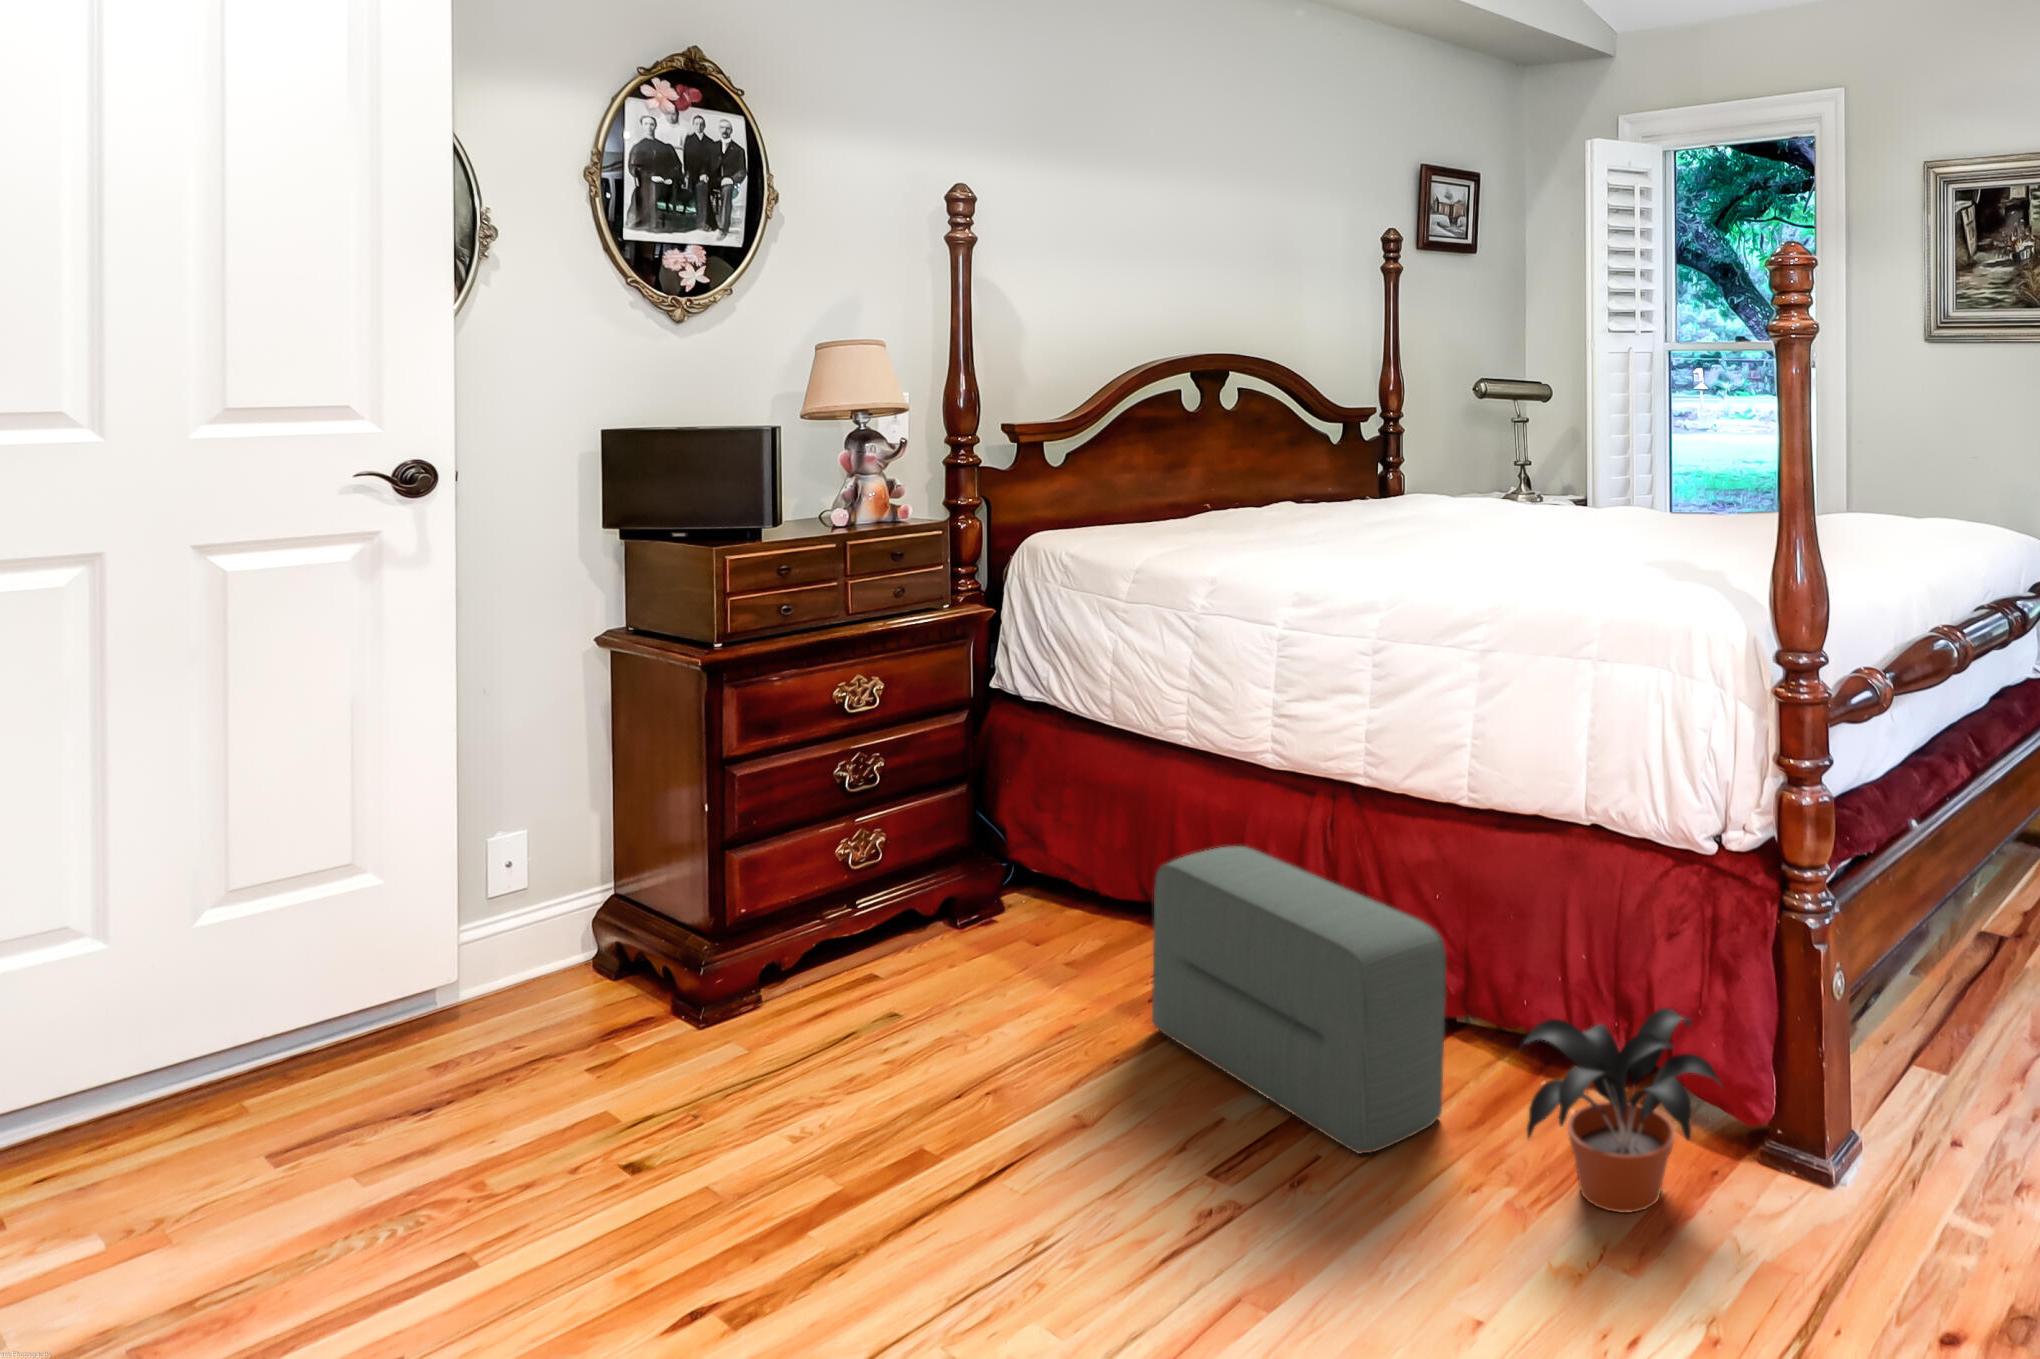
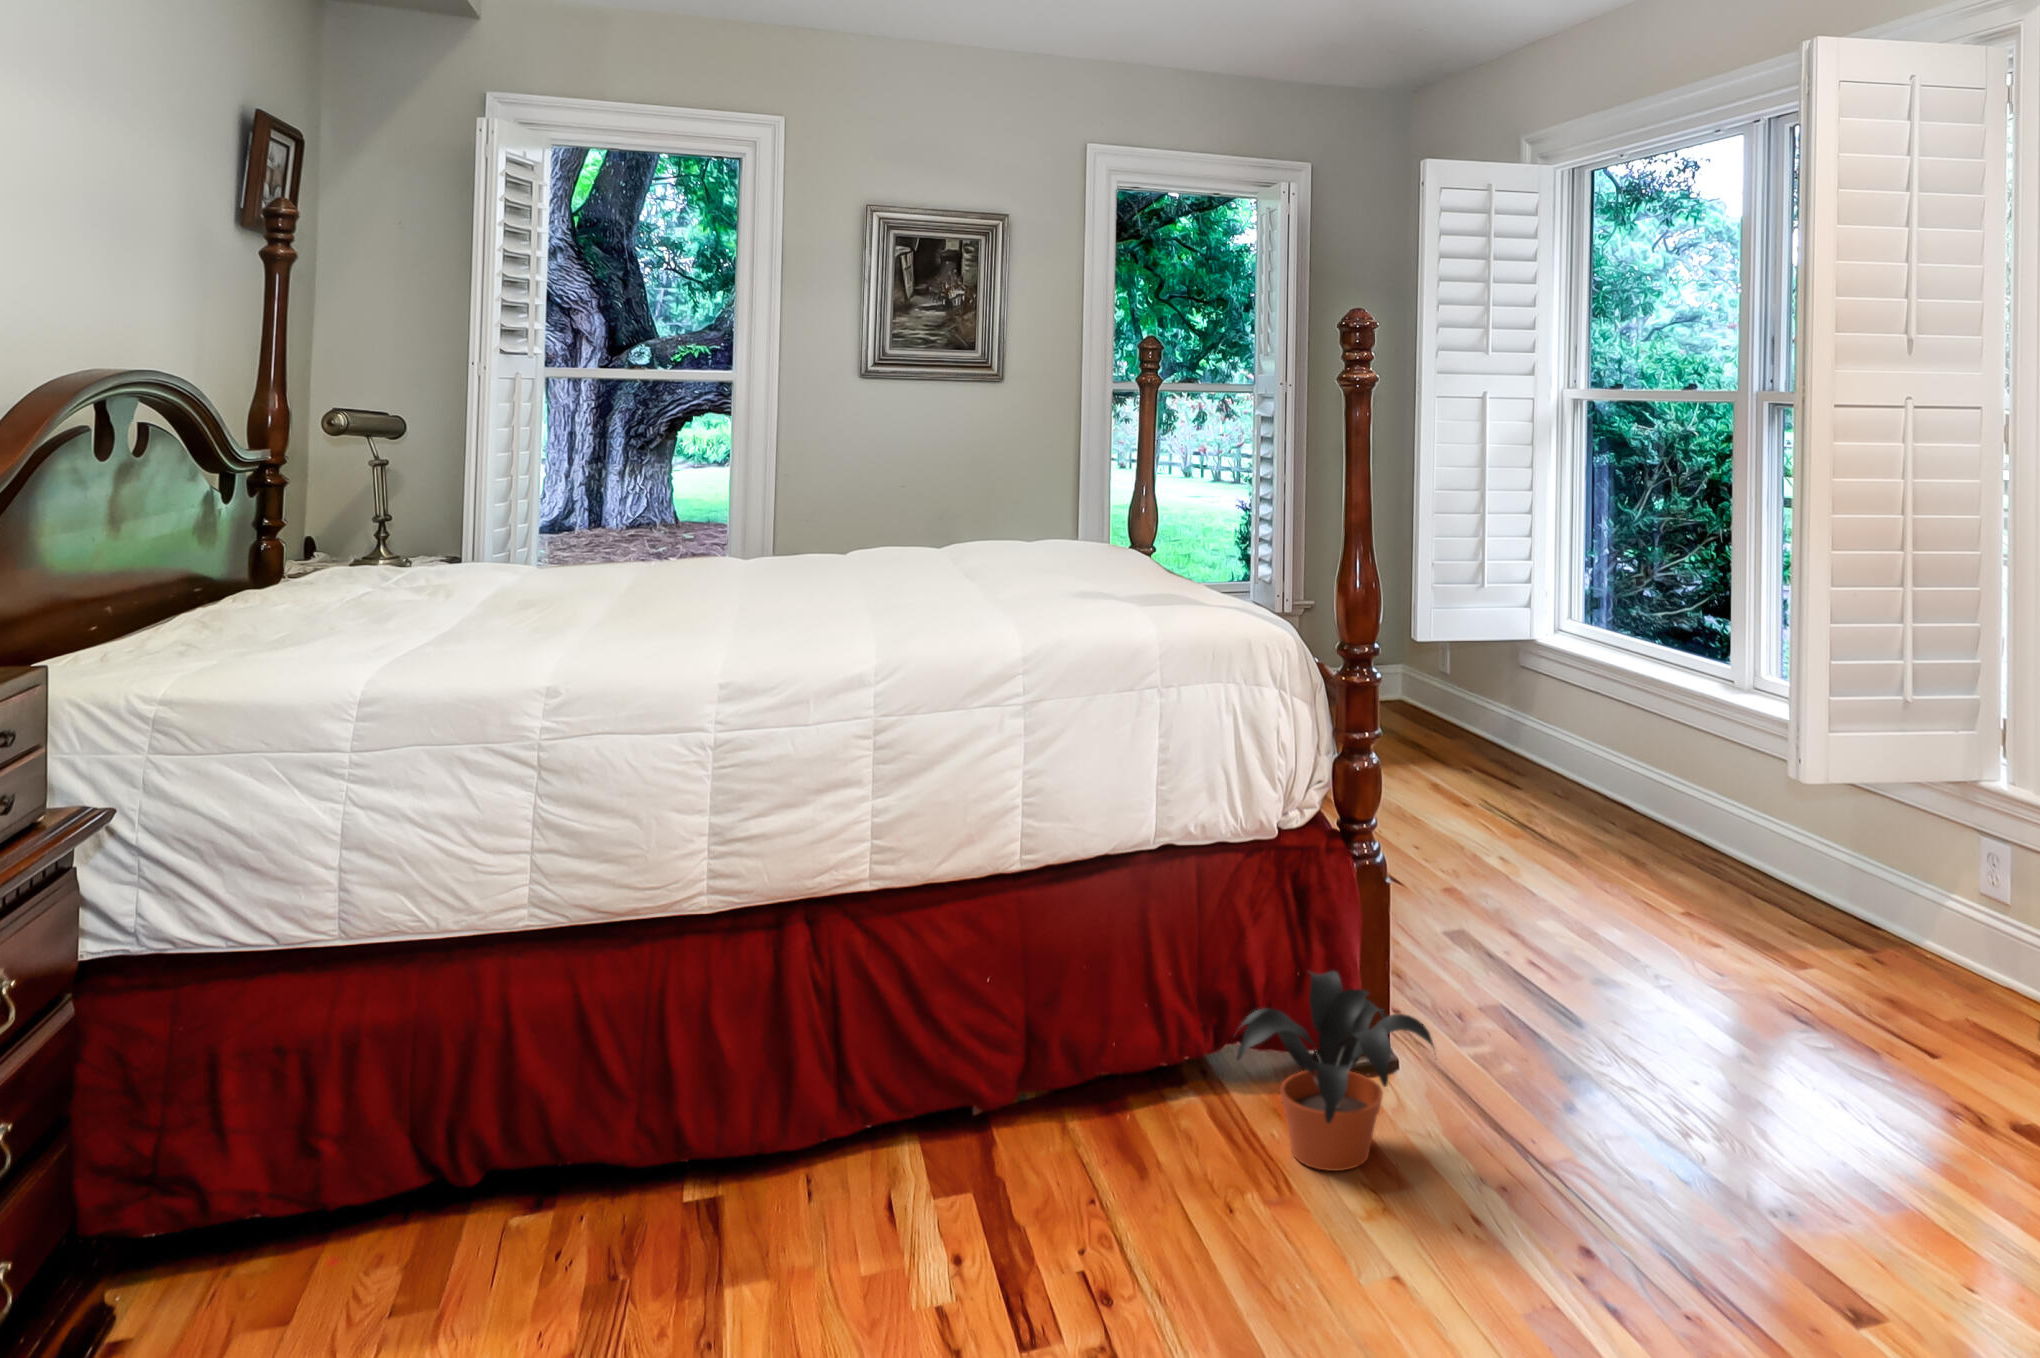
pouf: present [1152,846,1446,1154] -> none [651,971,1136,1278]

